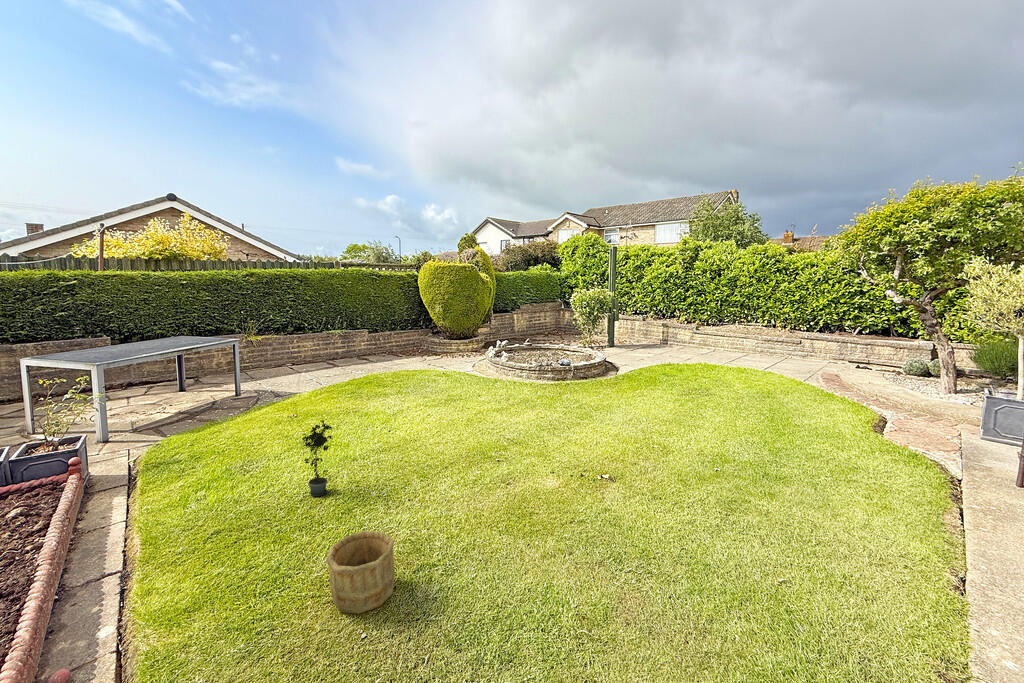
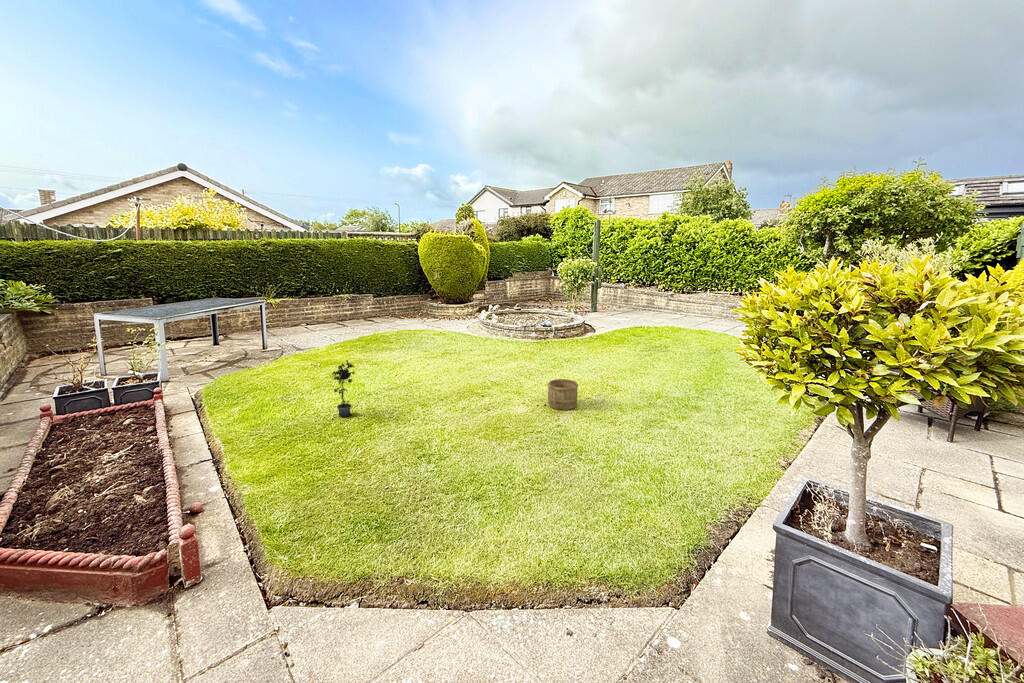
wooden bucket: present [326,531,394,614] -> present [547,379,578,410]

